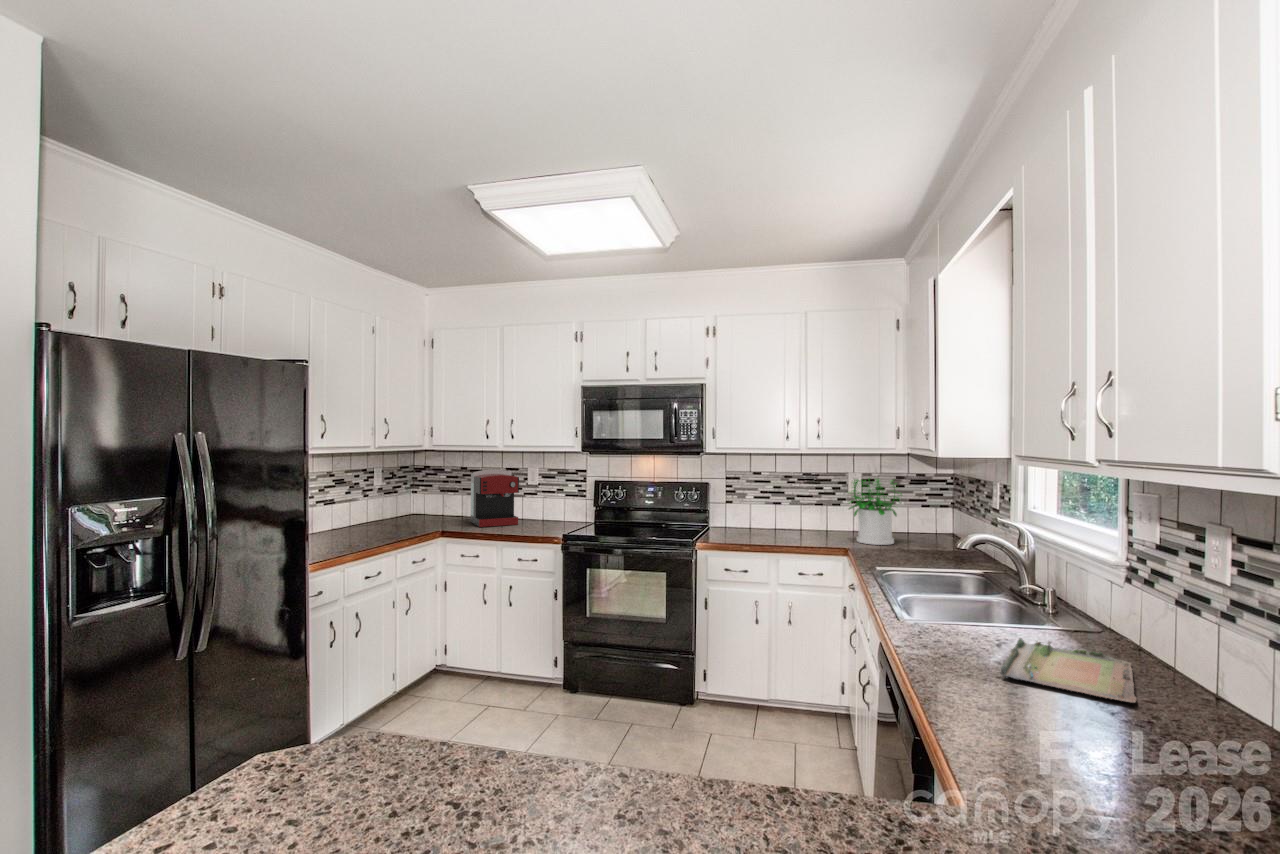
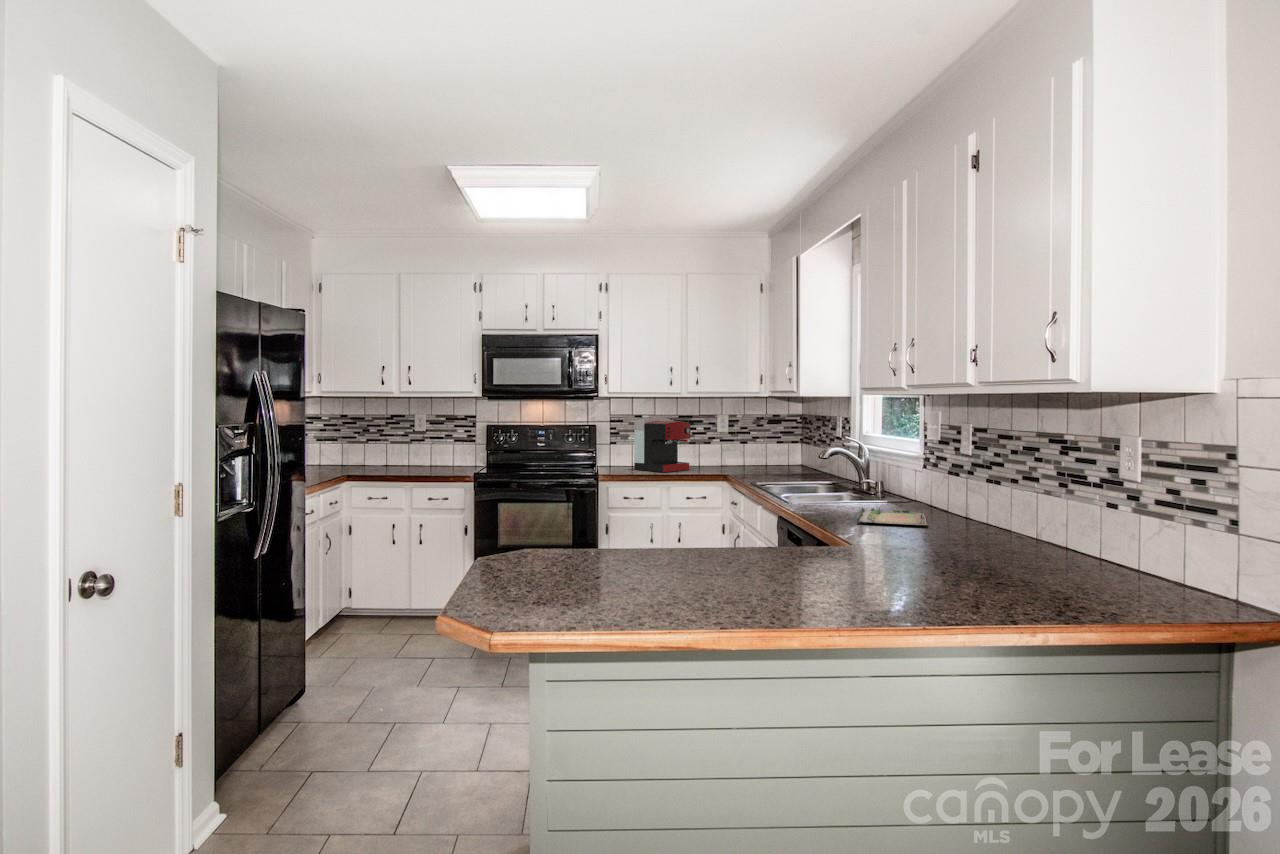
coffee maker: present [471,469,519,527] -> present [634,417,690,472]
potted plant: present [849,478,902,545] -> none [721,417,765,472]

